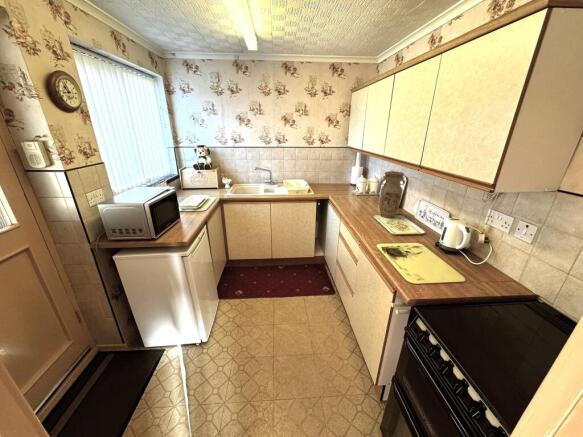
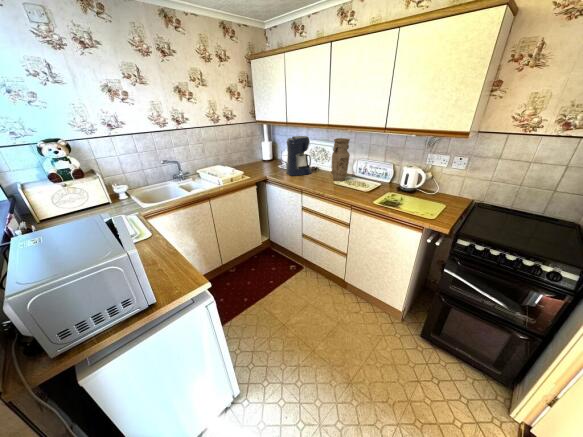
coffee maker: none [347,164,376,204] -> present [286,136,311,176]

